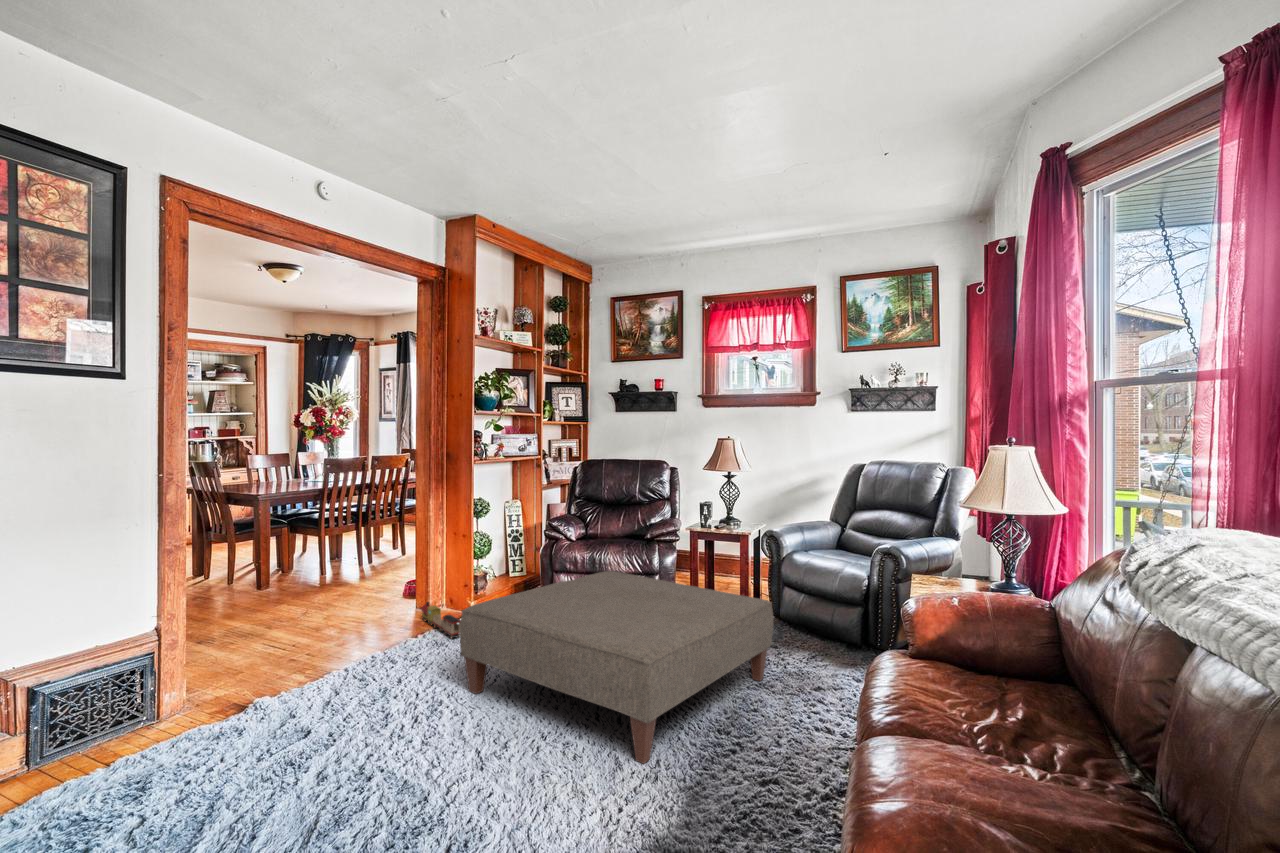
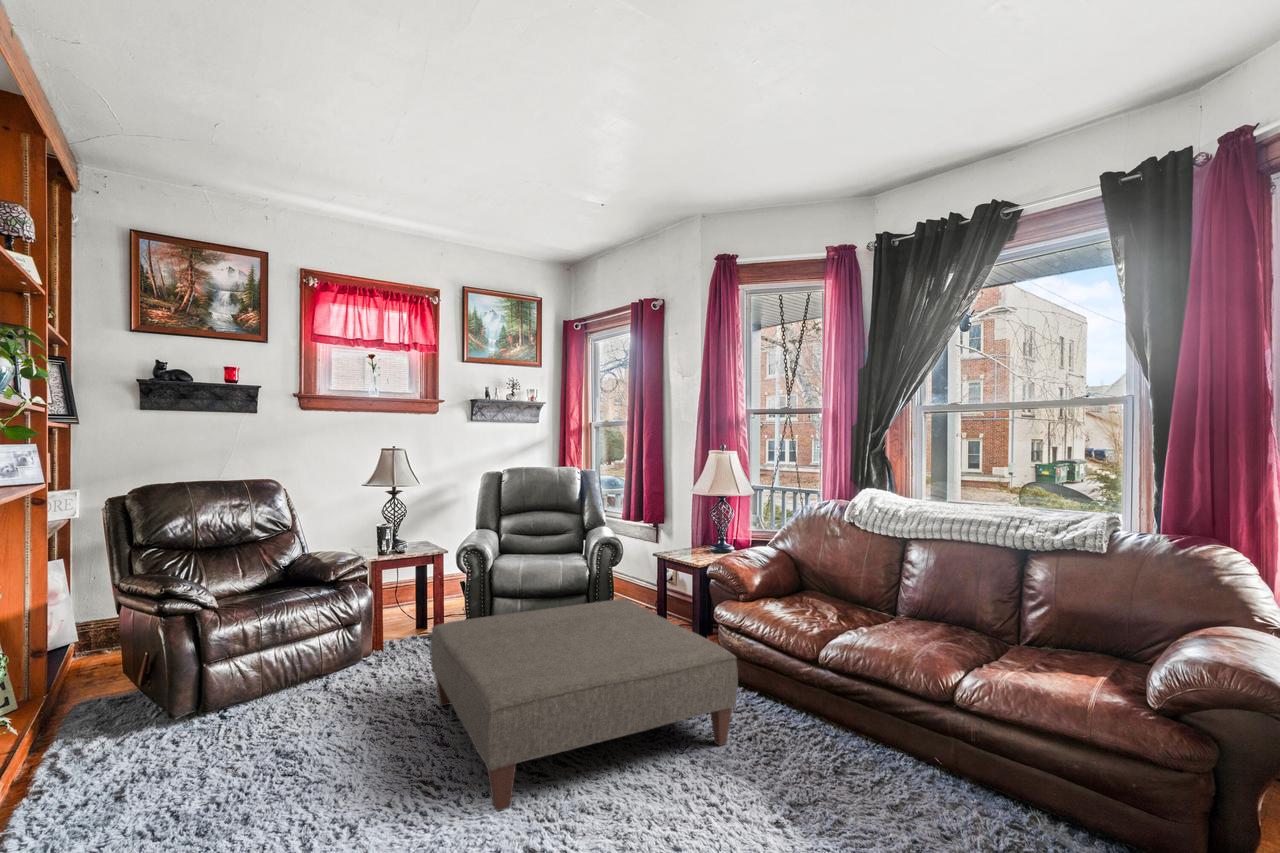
toy train: present [421,602,460,638] -> none [112,771,287,829]

